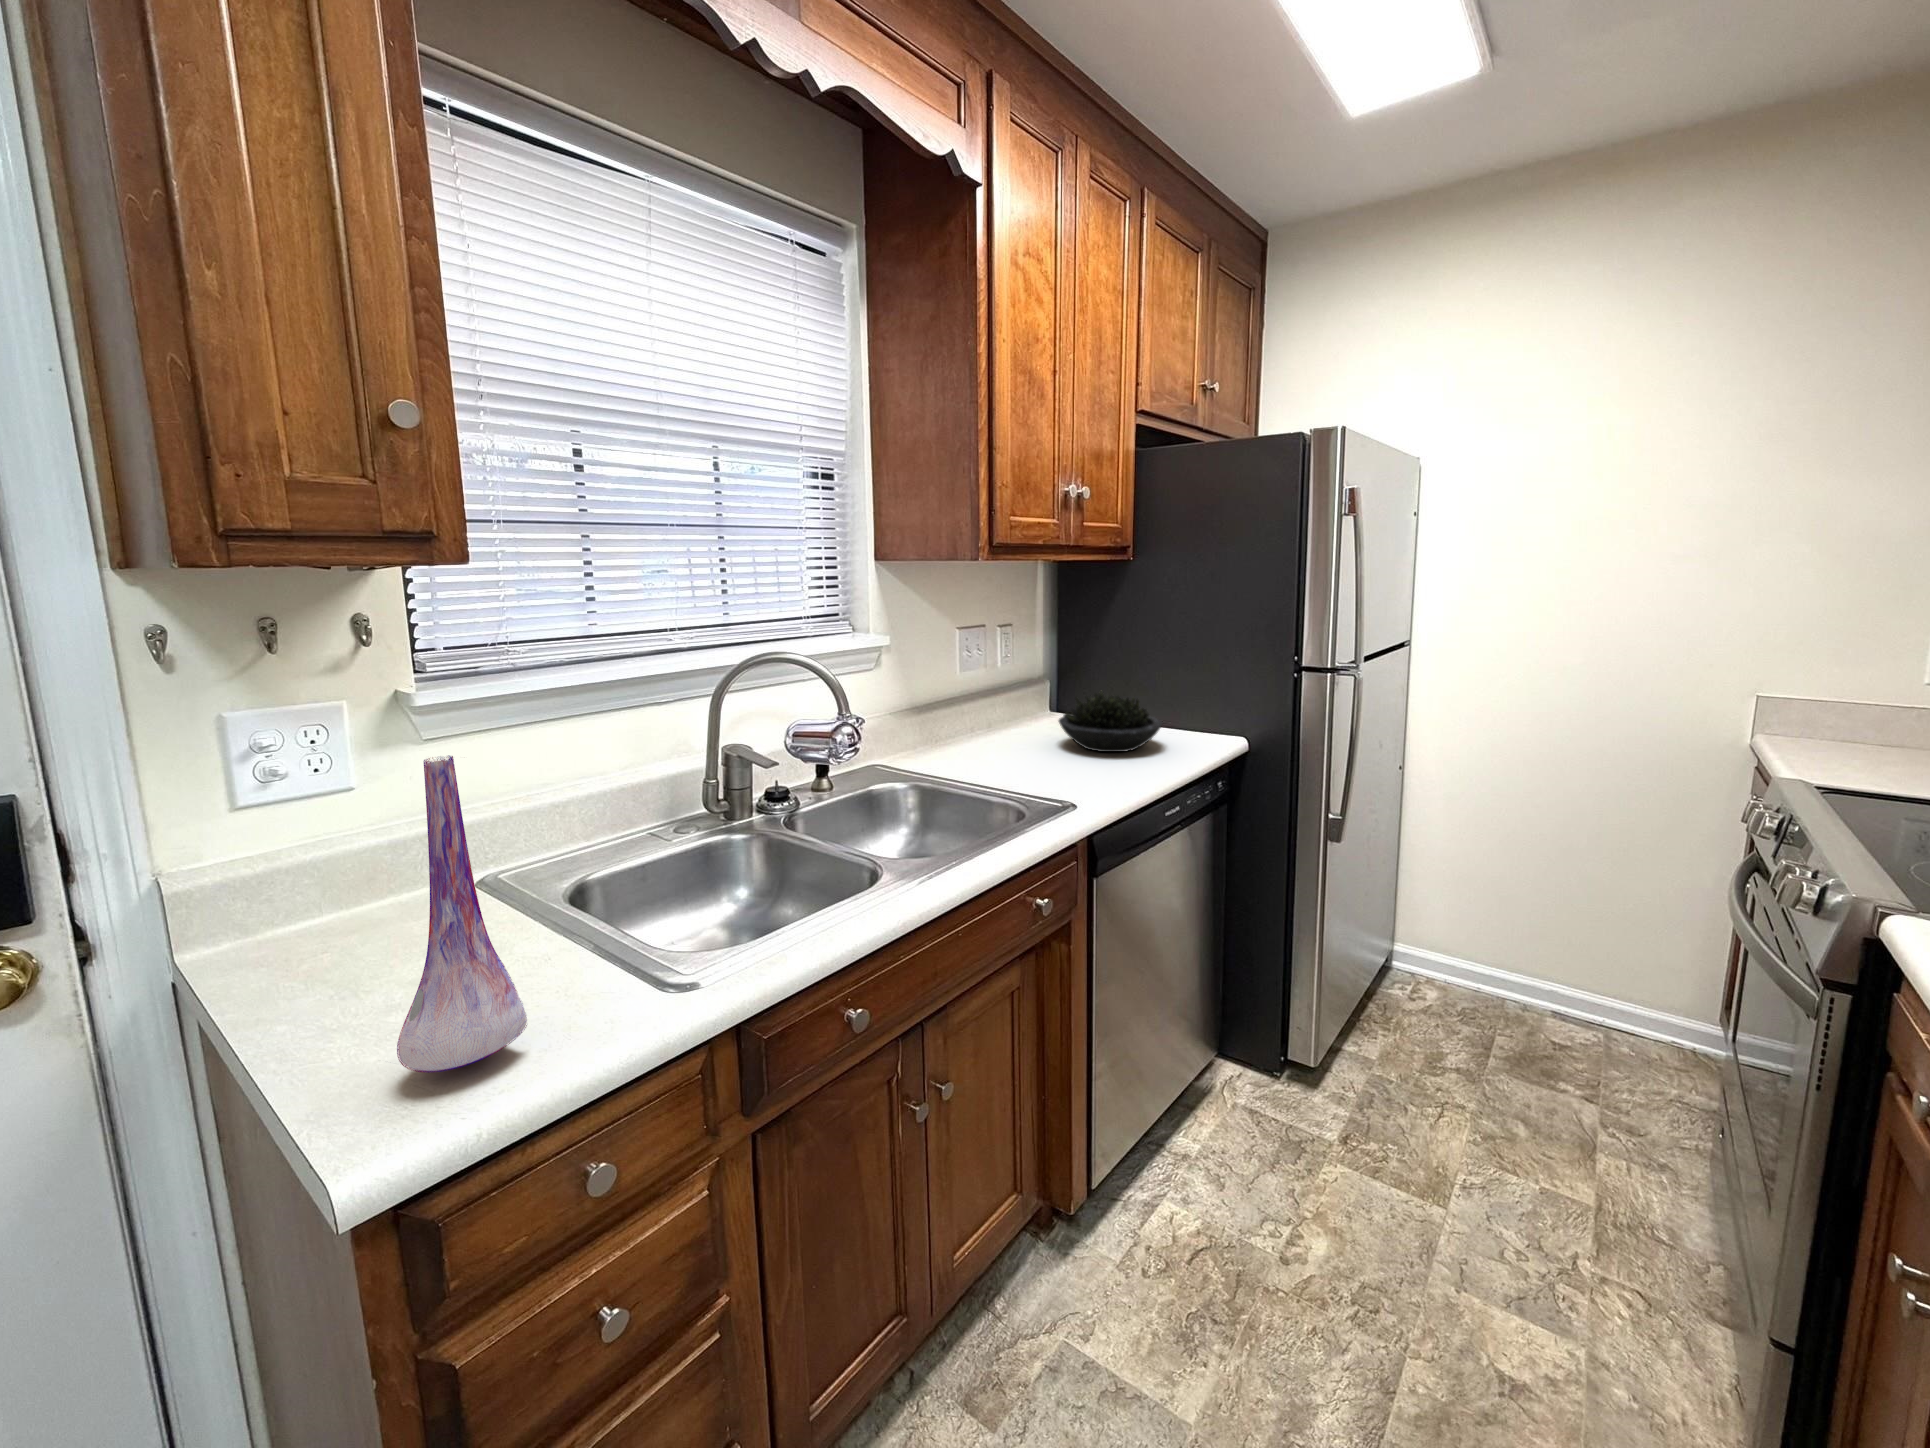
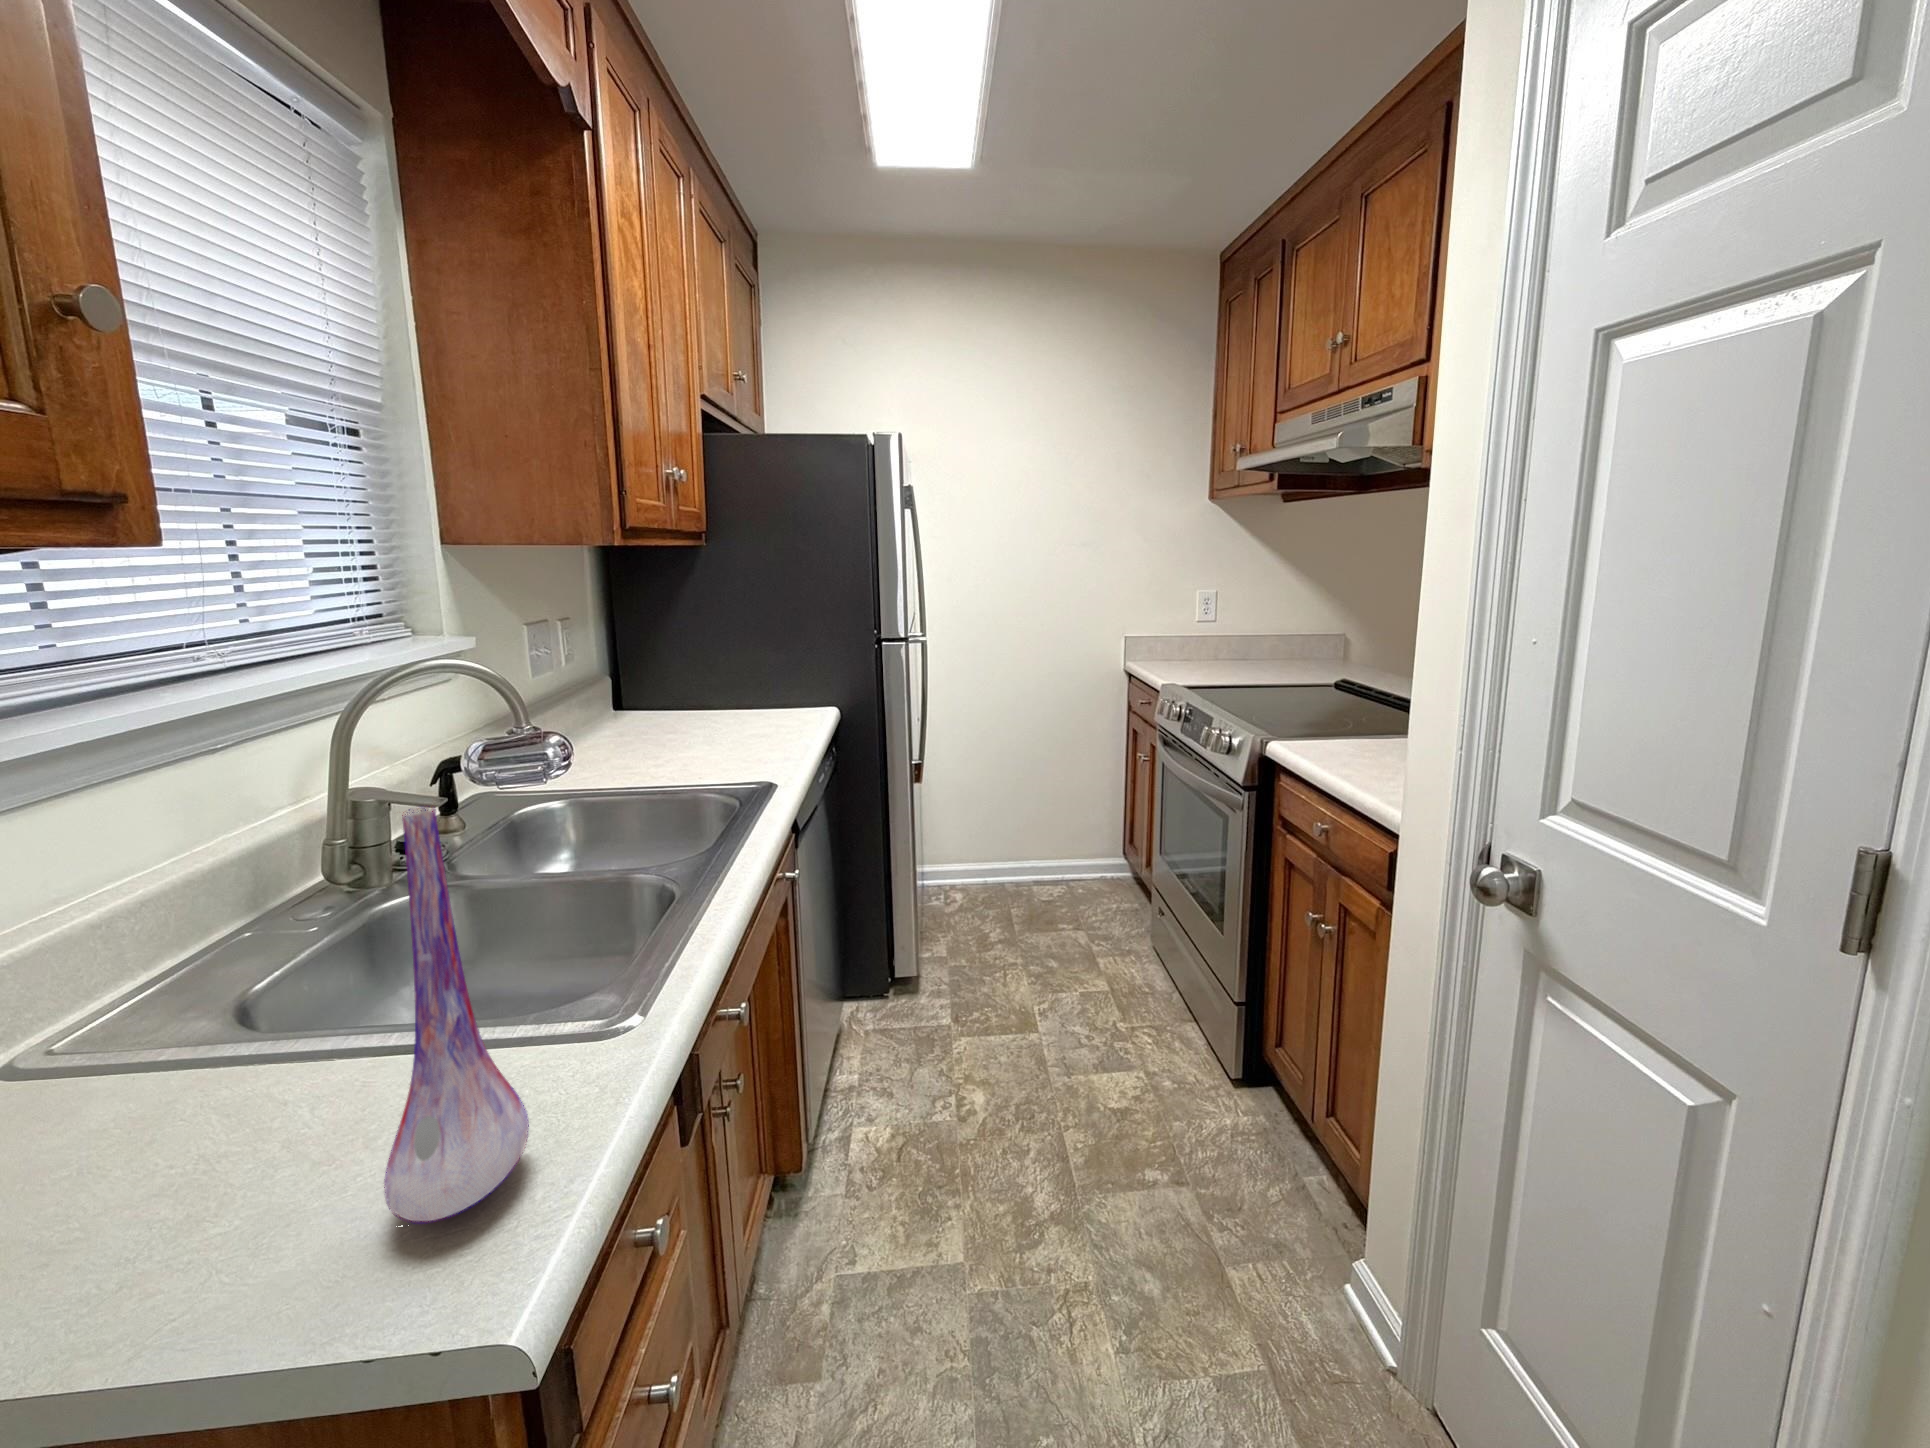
succulent plant: present [1059,691,1162,752] -> none [665,677,774,738]

